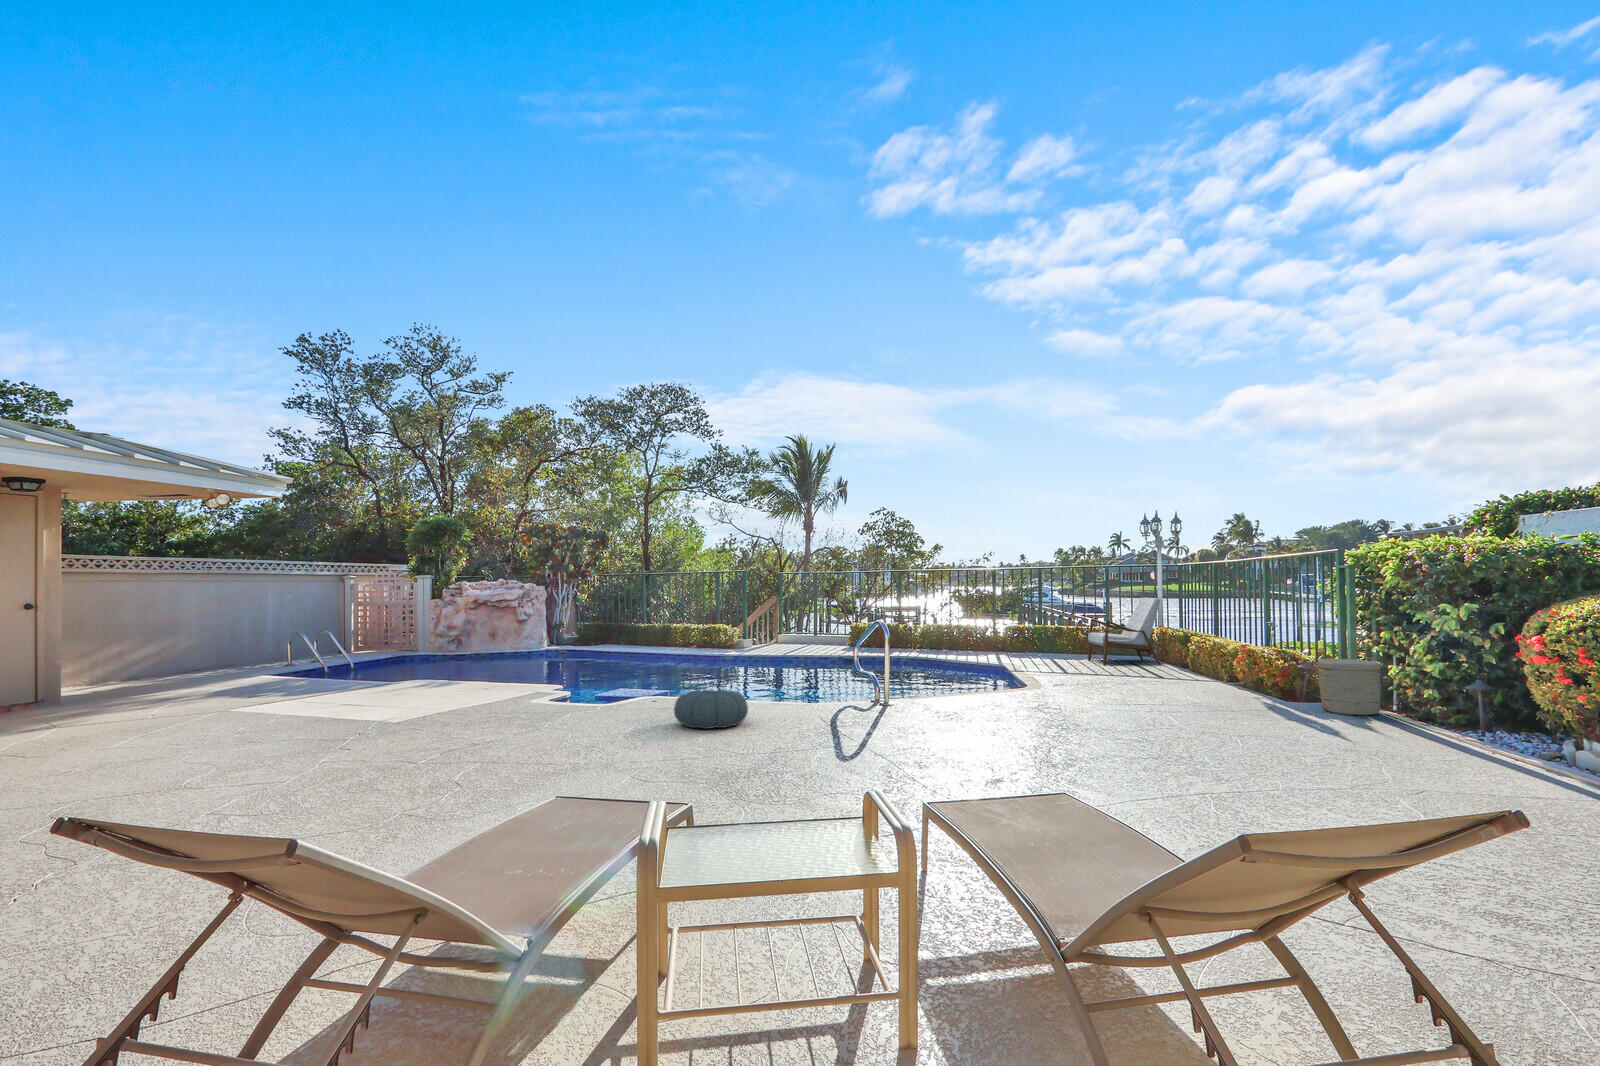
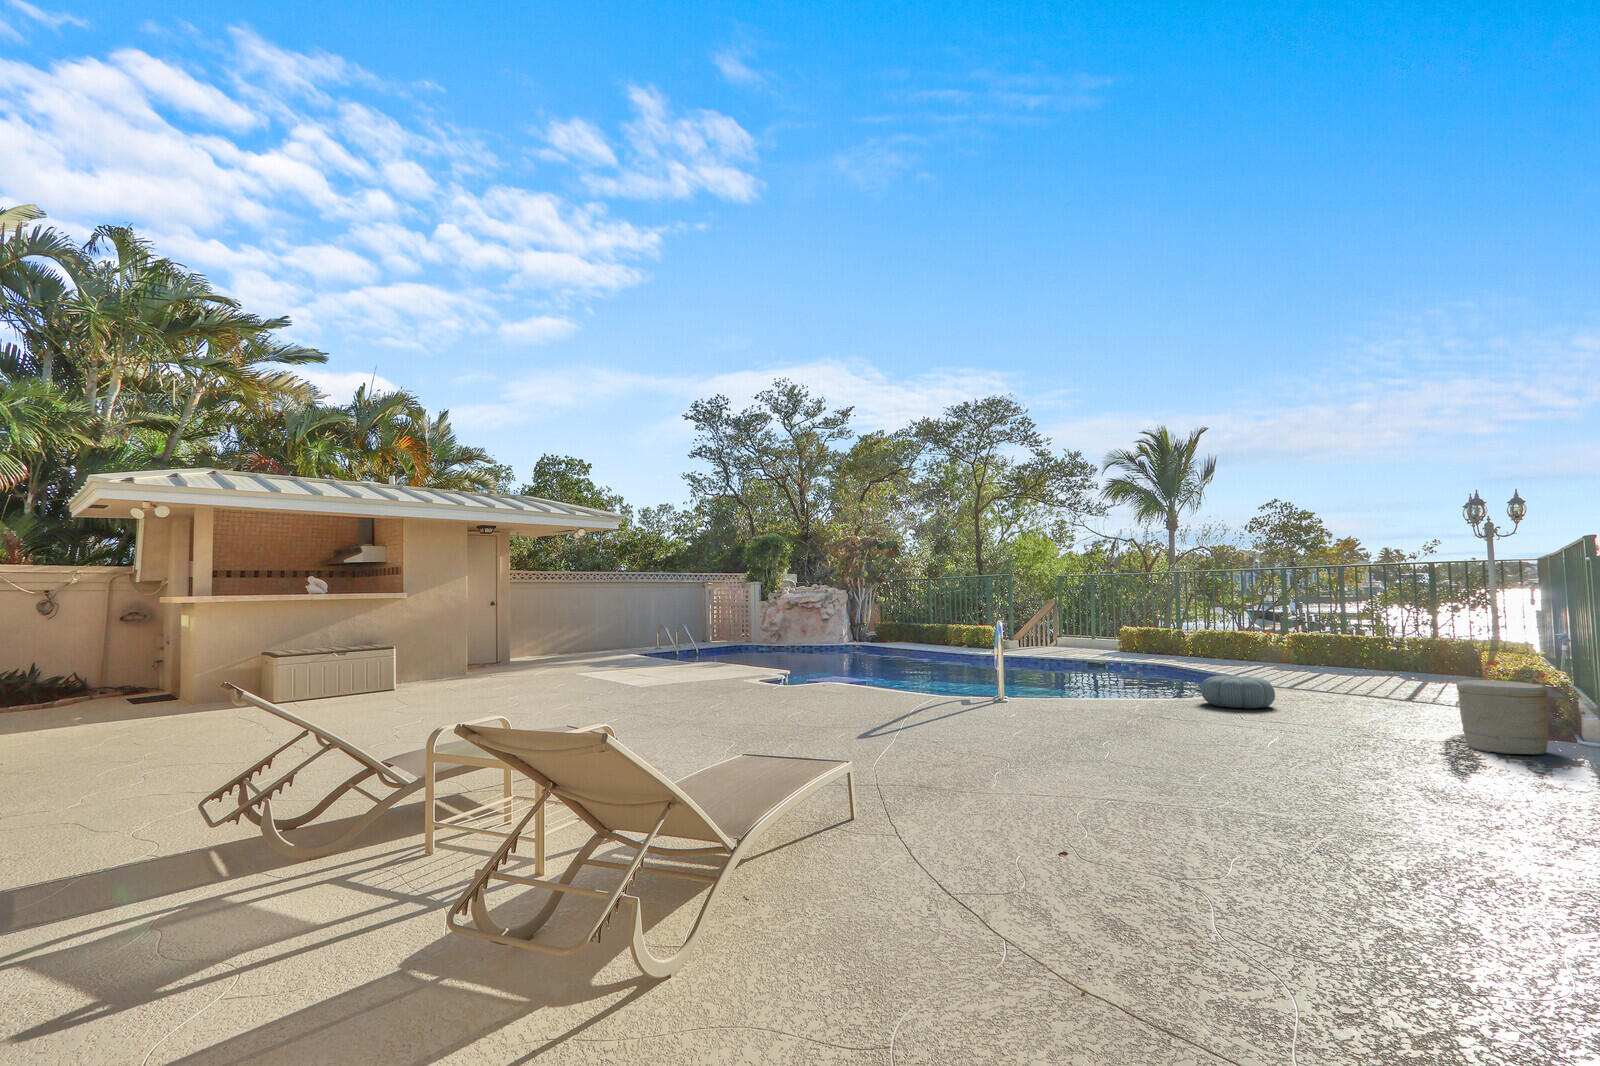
armchair: present [1088,597,1160,666] -> none [1361,603,1457,689]
pouf: present [674,690,748,729] -> present [1201,676,1275,709]

